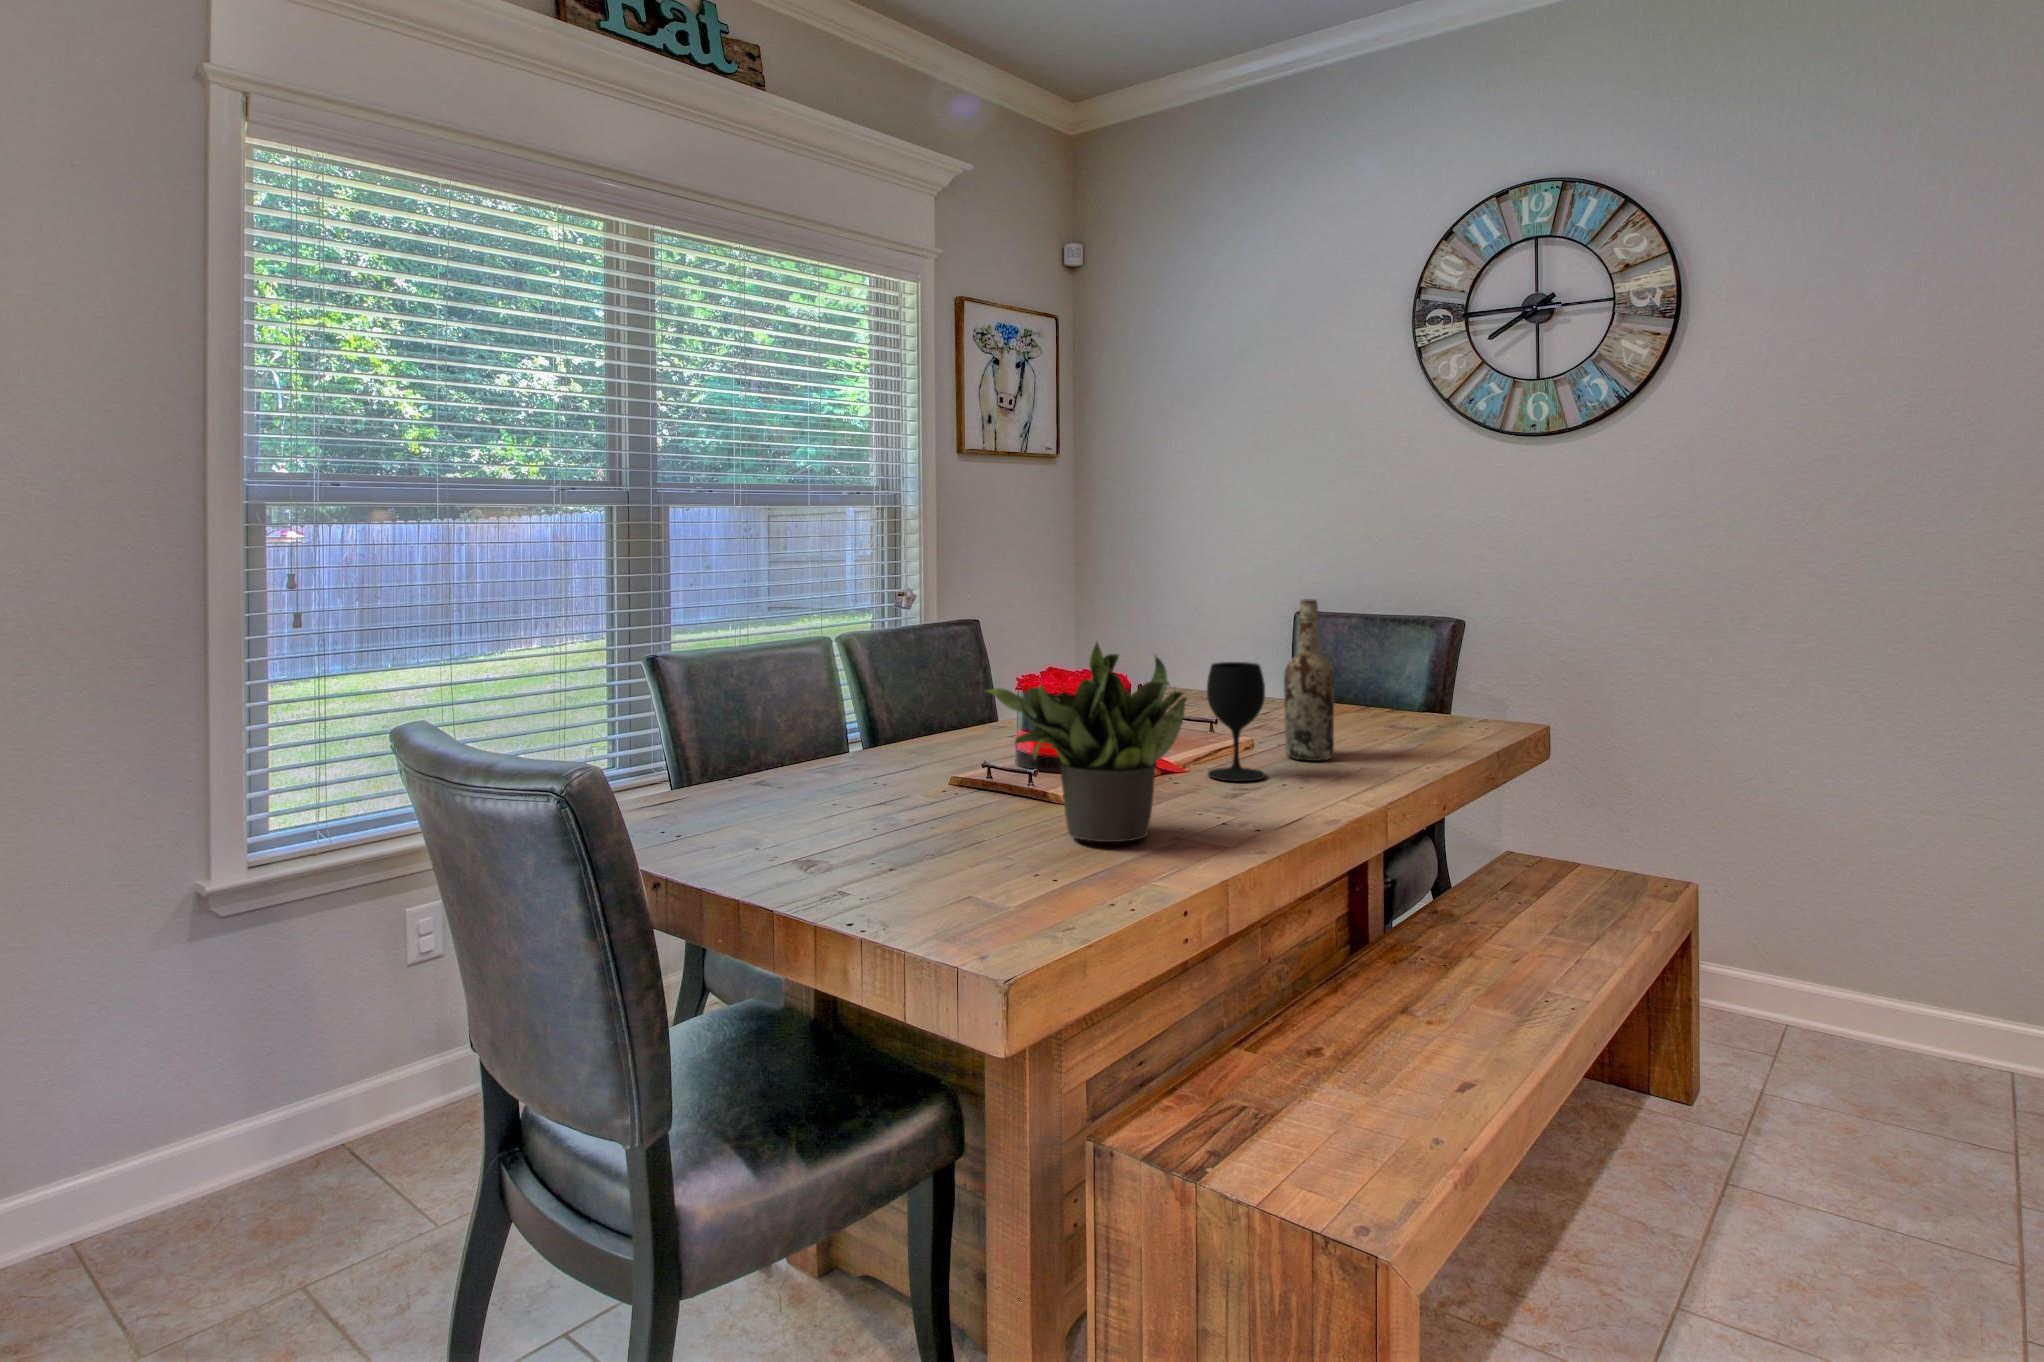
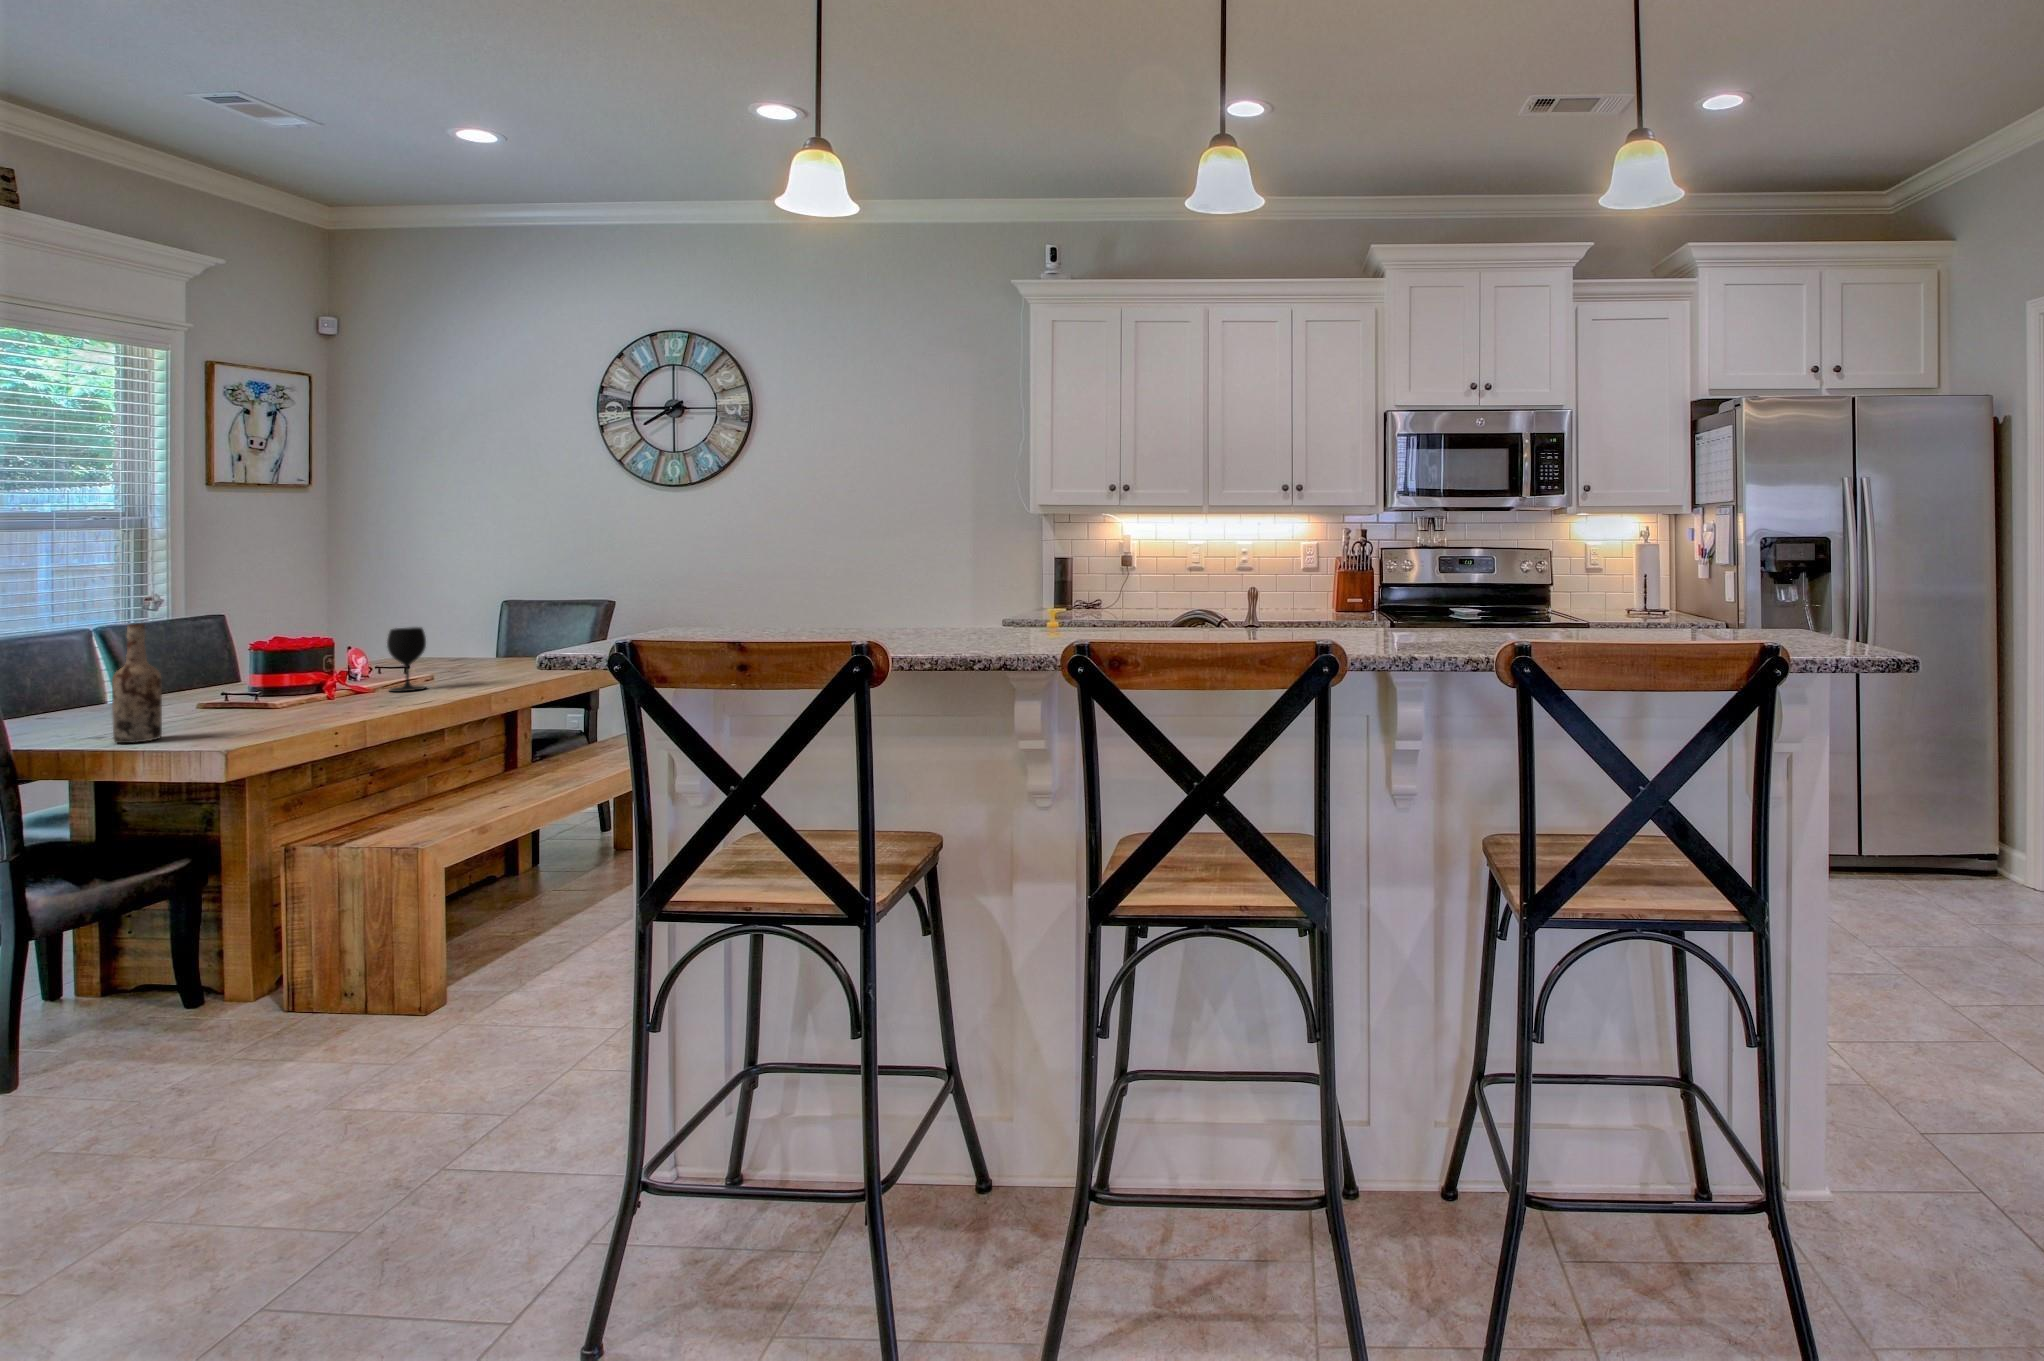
wine bottle: present [1284,599,1334,761] -> present [112,623,162,743]
potted plant: present [986,643,1187,842] -> none [218,616,353,717]

